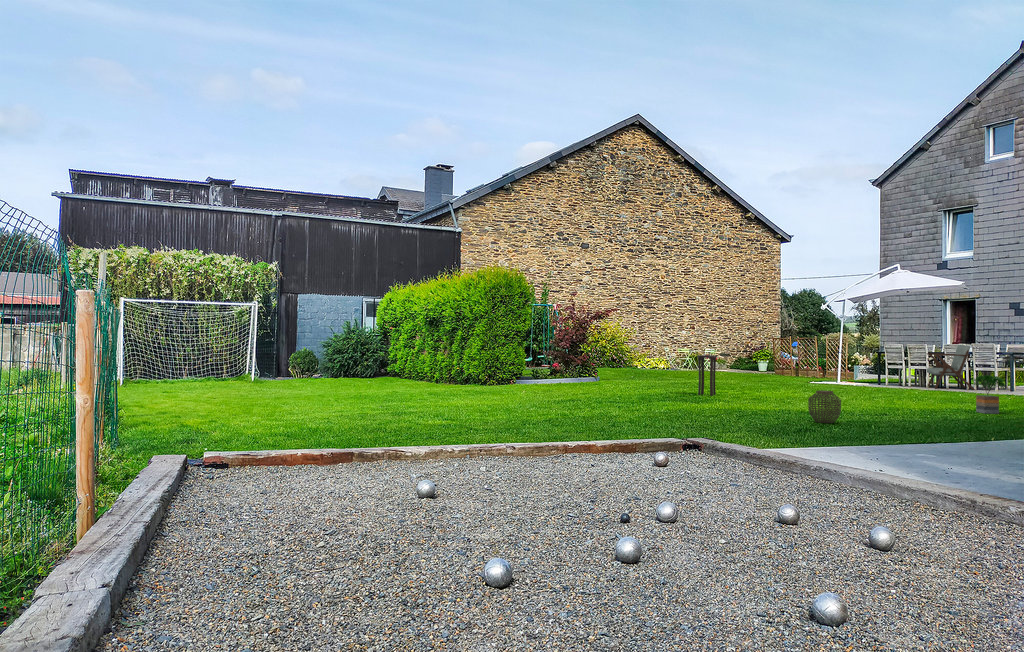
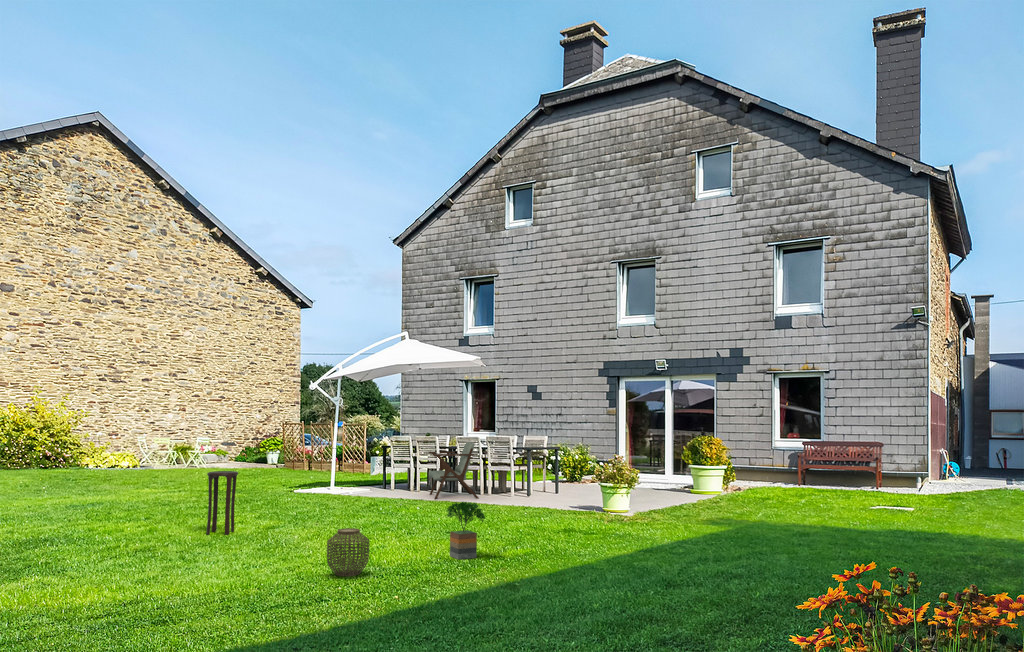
stool: present [697,355,717,396] -> present [206,471,238,535]
woven basket: present [808,390,841,423] -> present [327,528,369,576]

